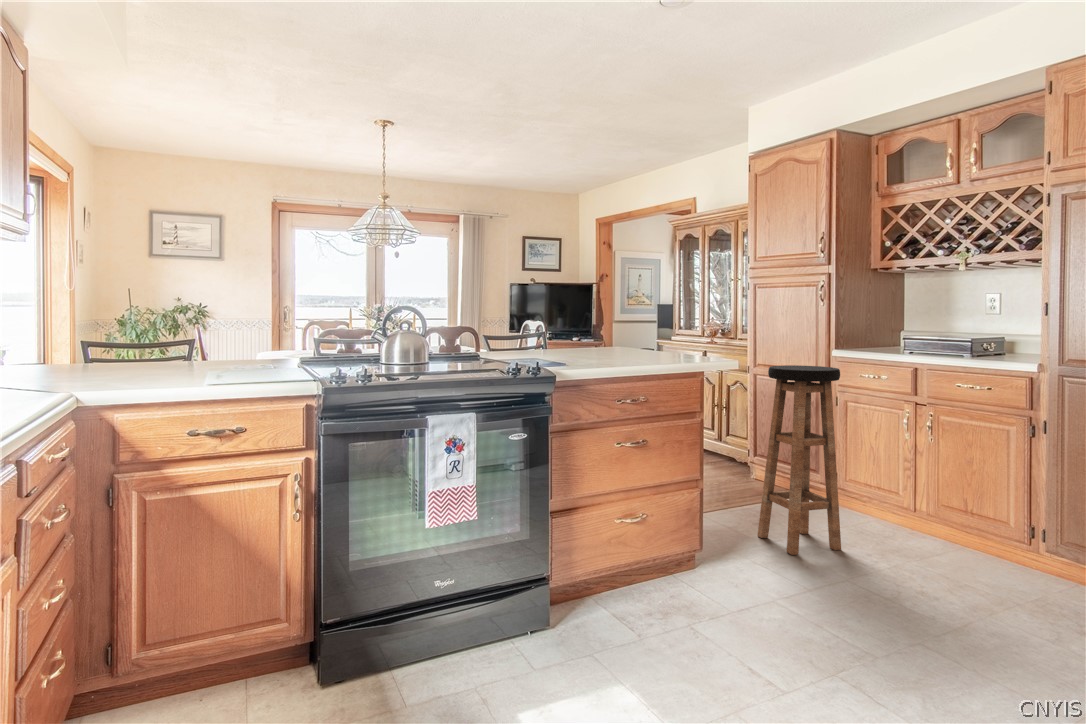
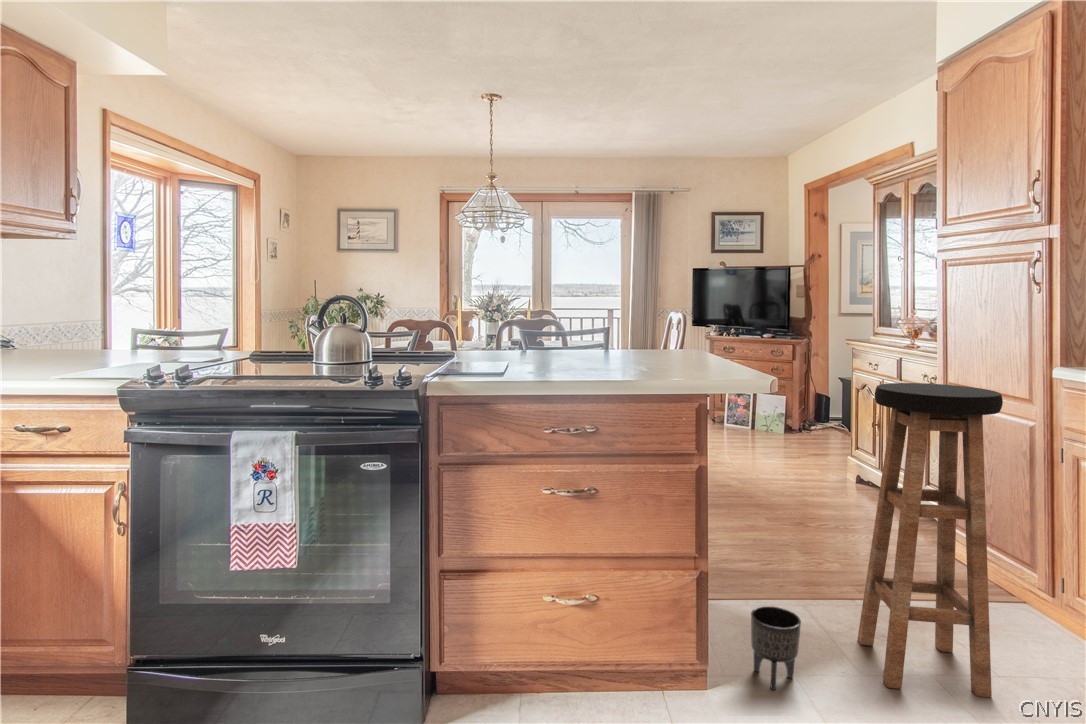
planter: none [716,517,748,568] -> present [751,606,801,690]

